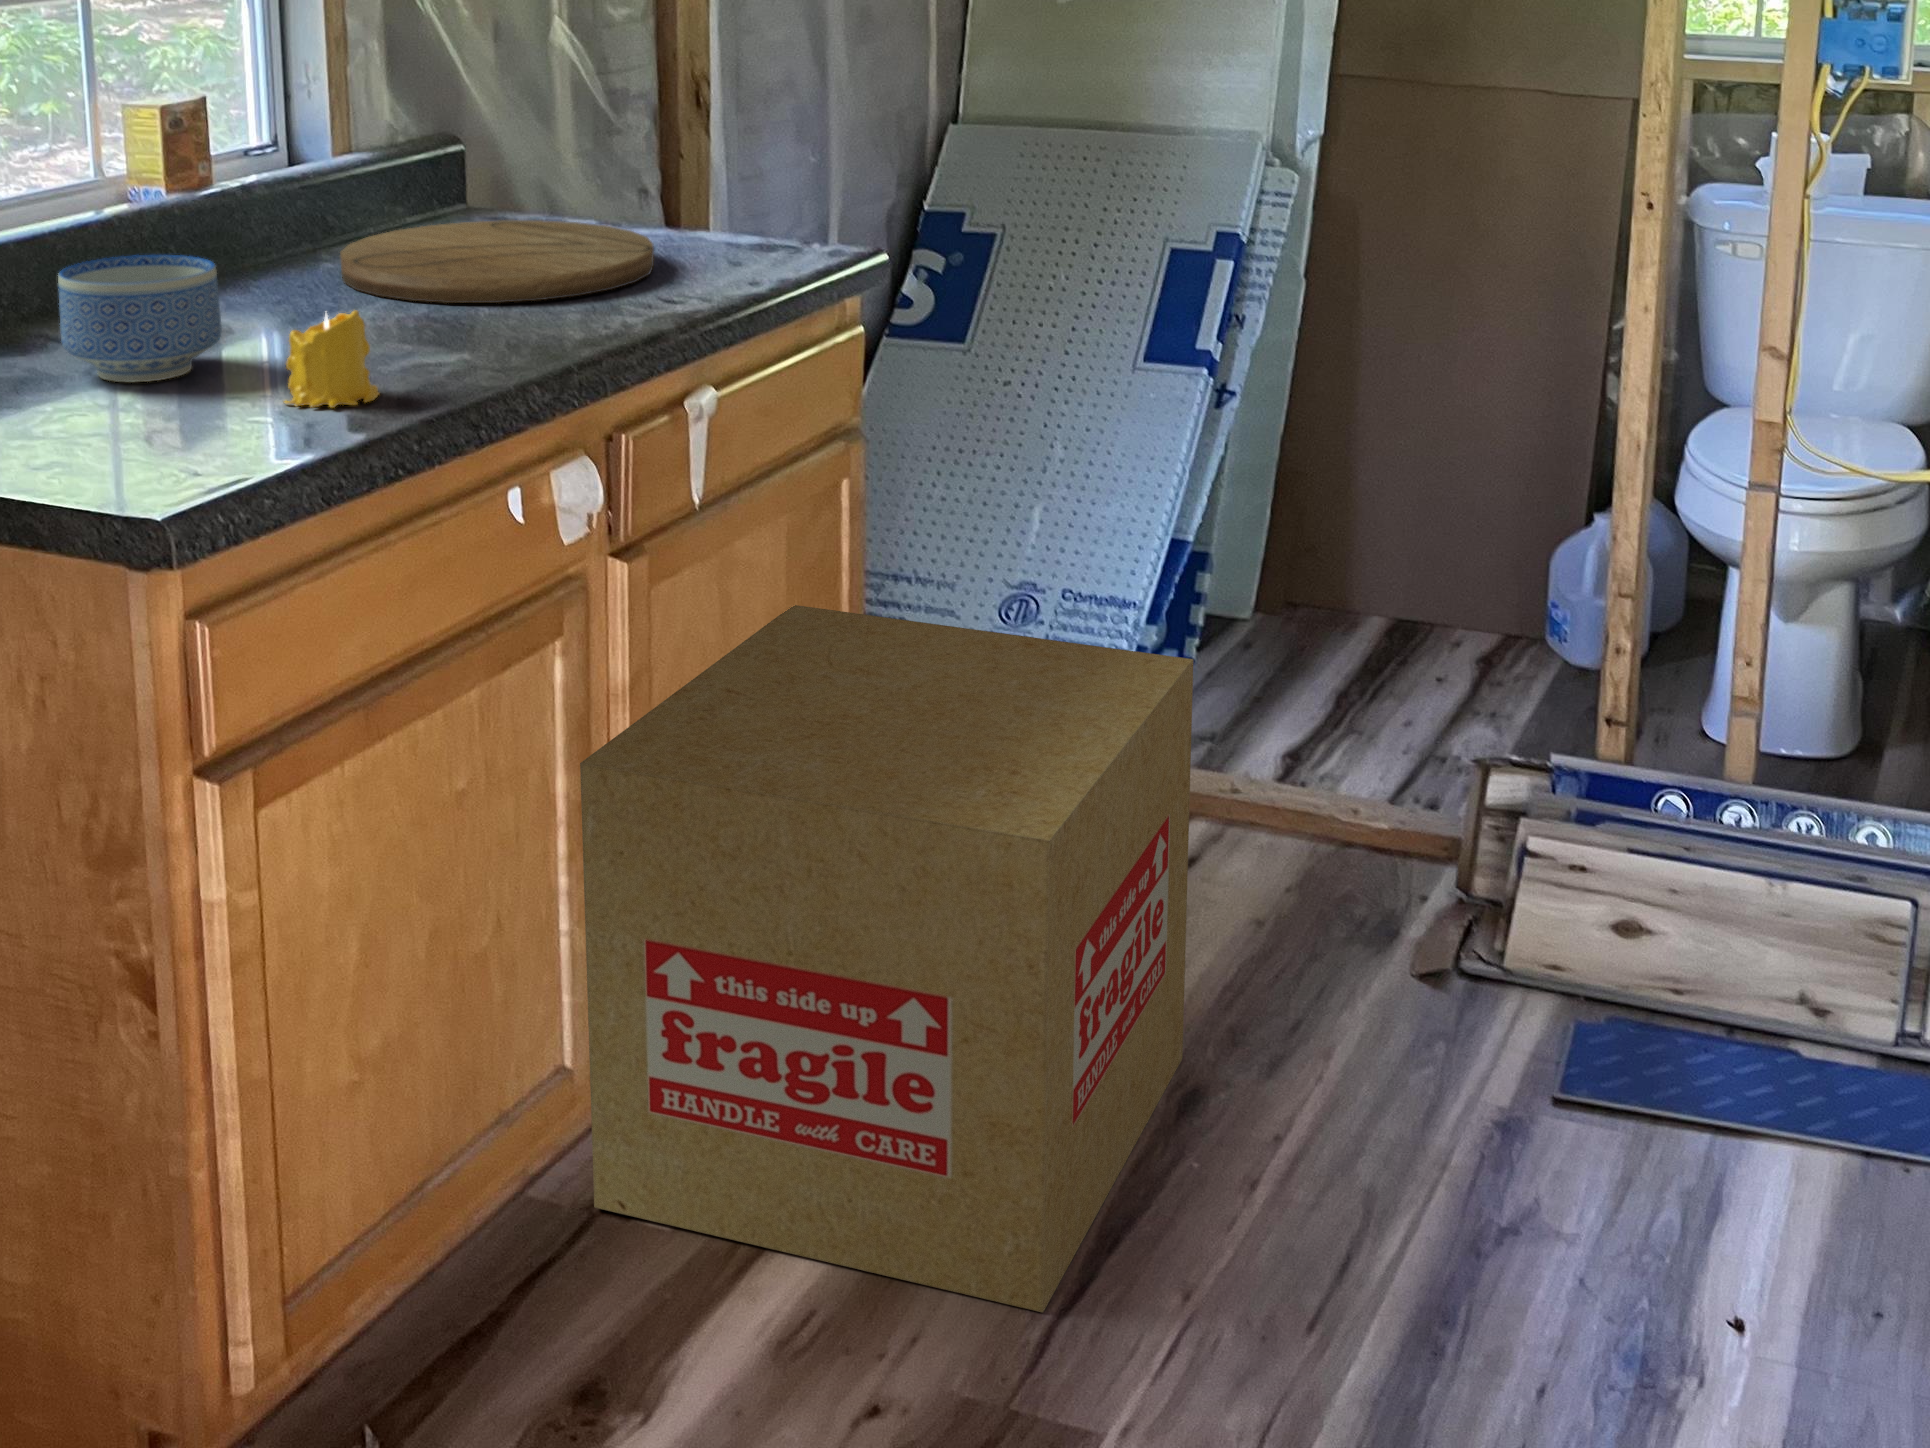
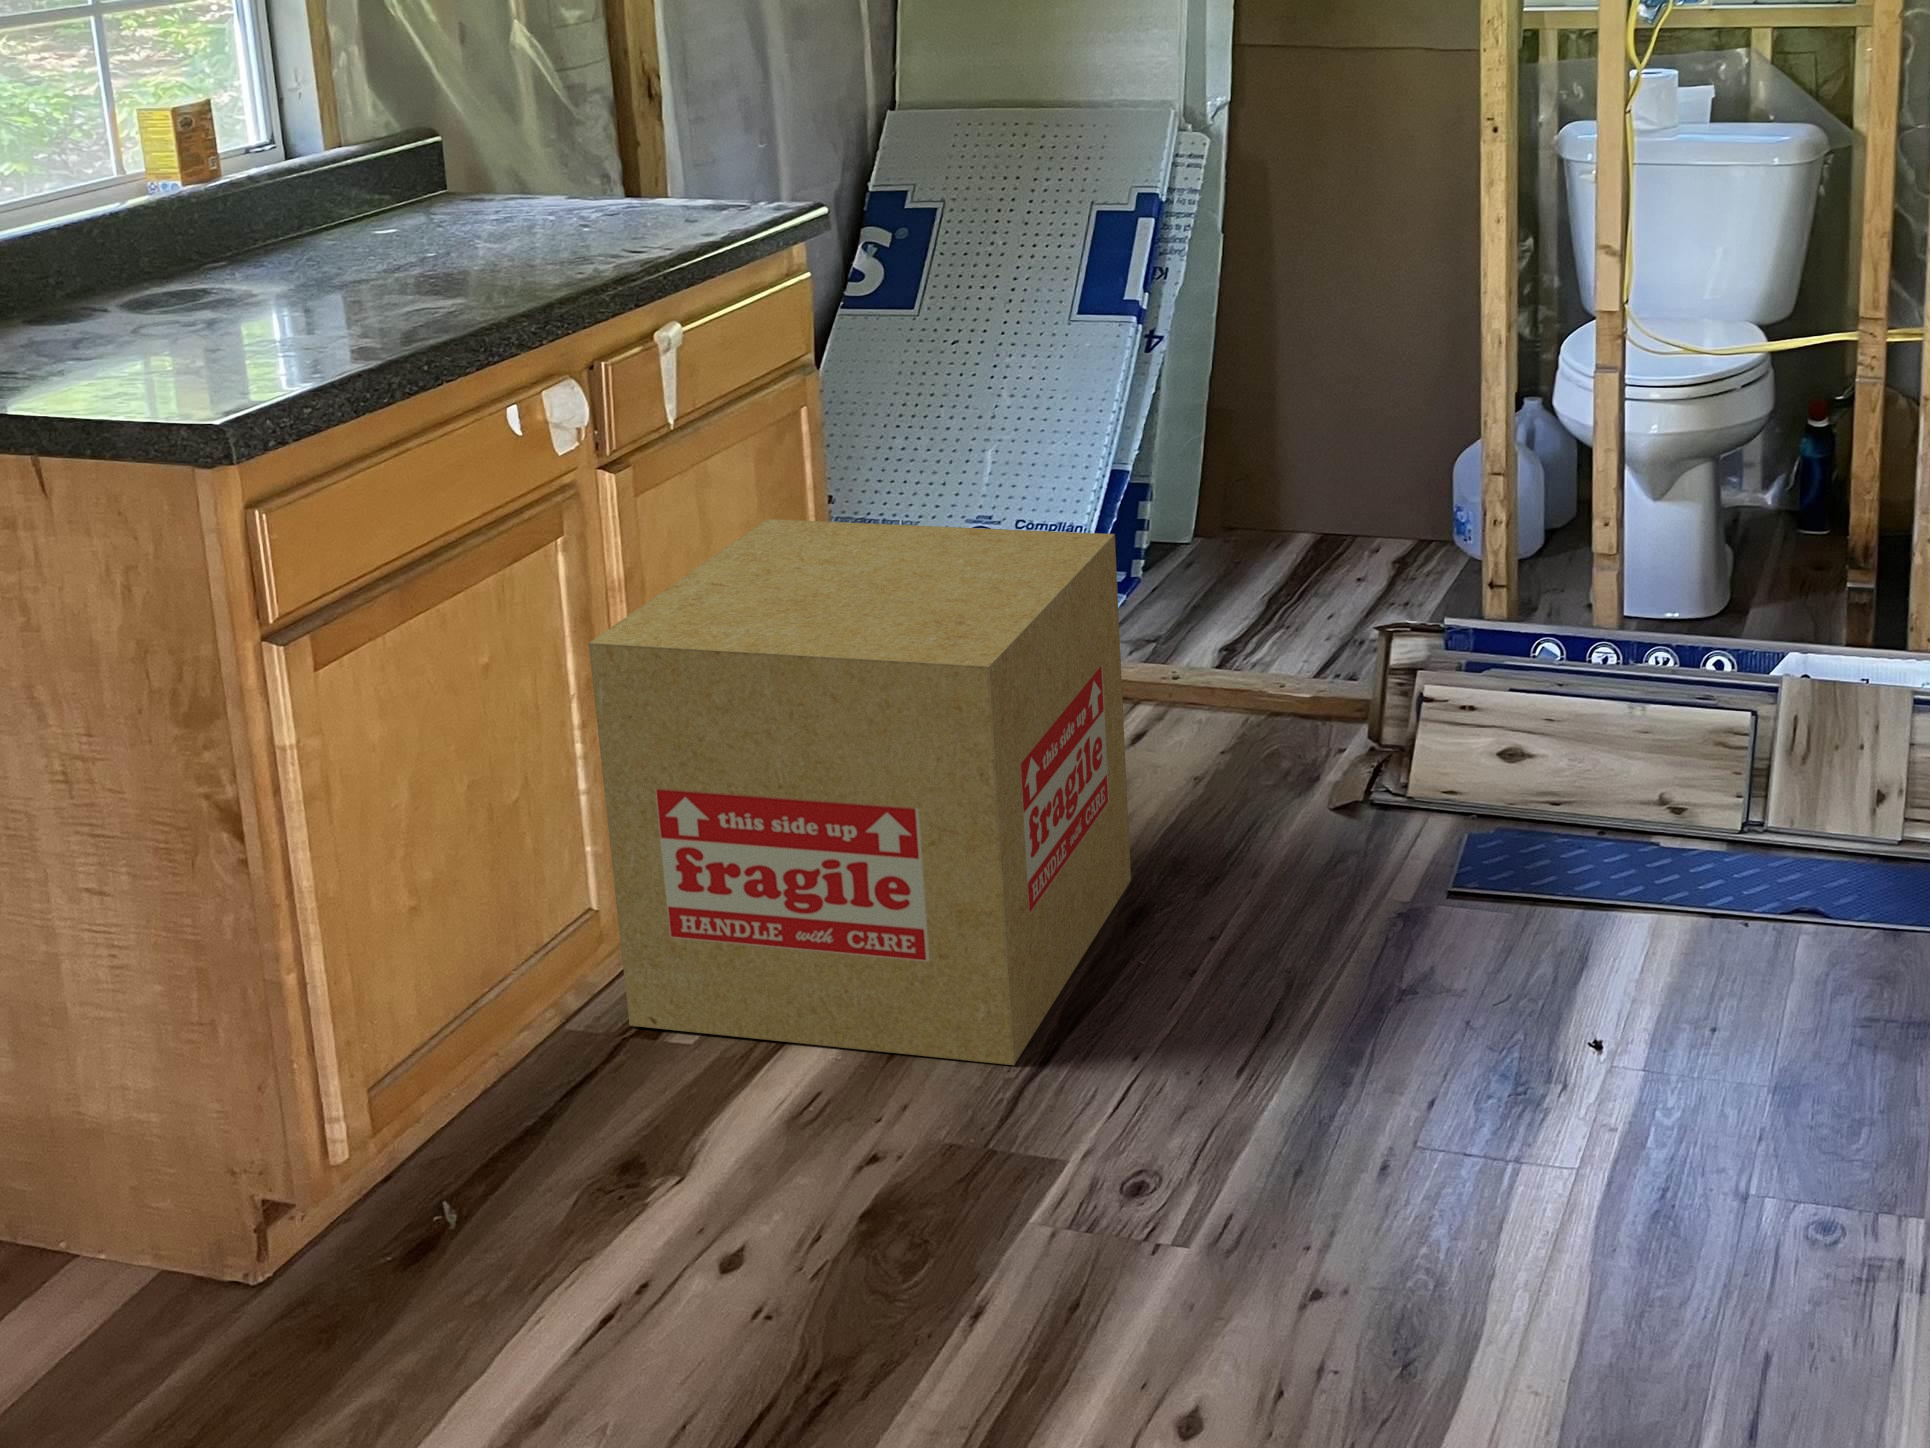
cutting board: present [340,220,654,303] -> none [340,197,622,265]
bowl: present [58,255,222,382] -> none [102,228,248,336]
candle: present [284,310,379,408] -> none [309,259,392,343]

